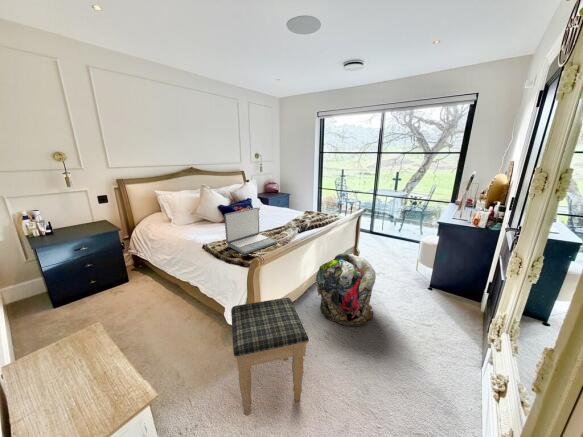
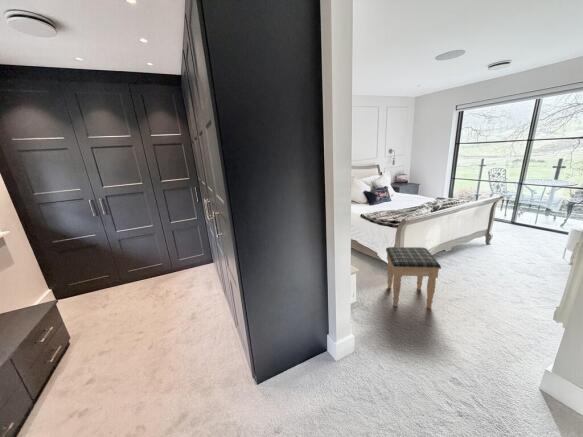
laptop: present [224,208,277,254] -> none [377,191,415,221]
laundry basket: present [316,253,376,327] -> none [445,229,504,284]

